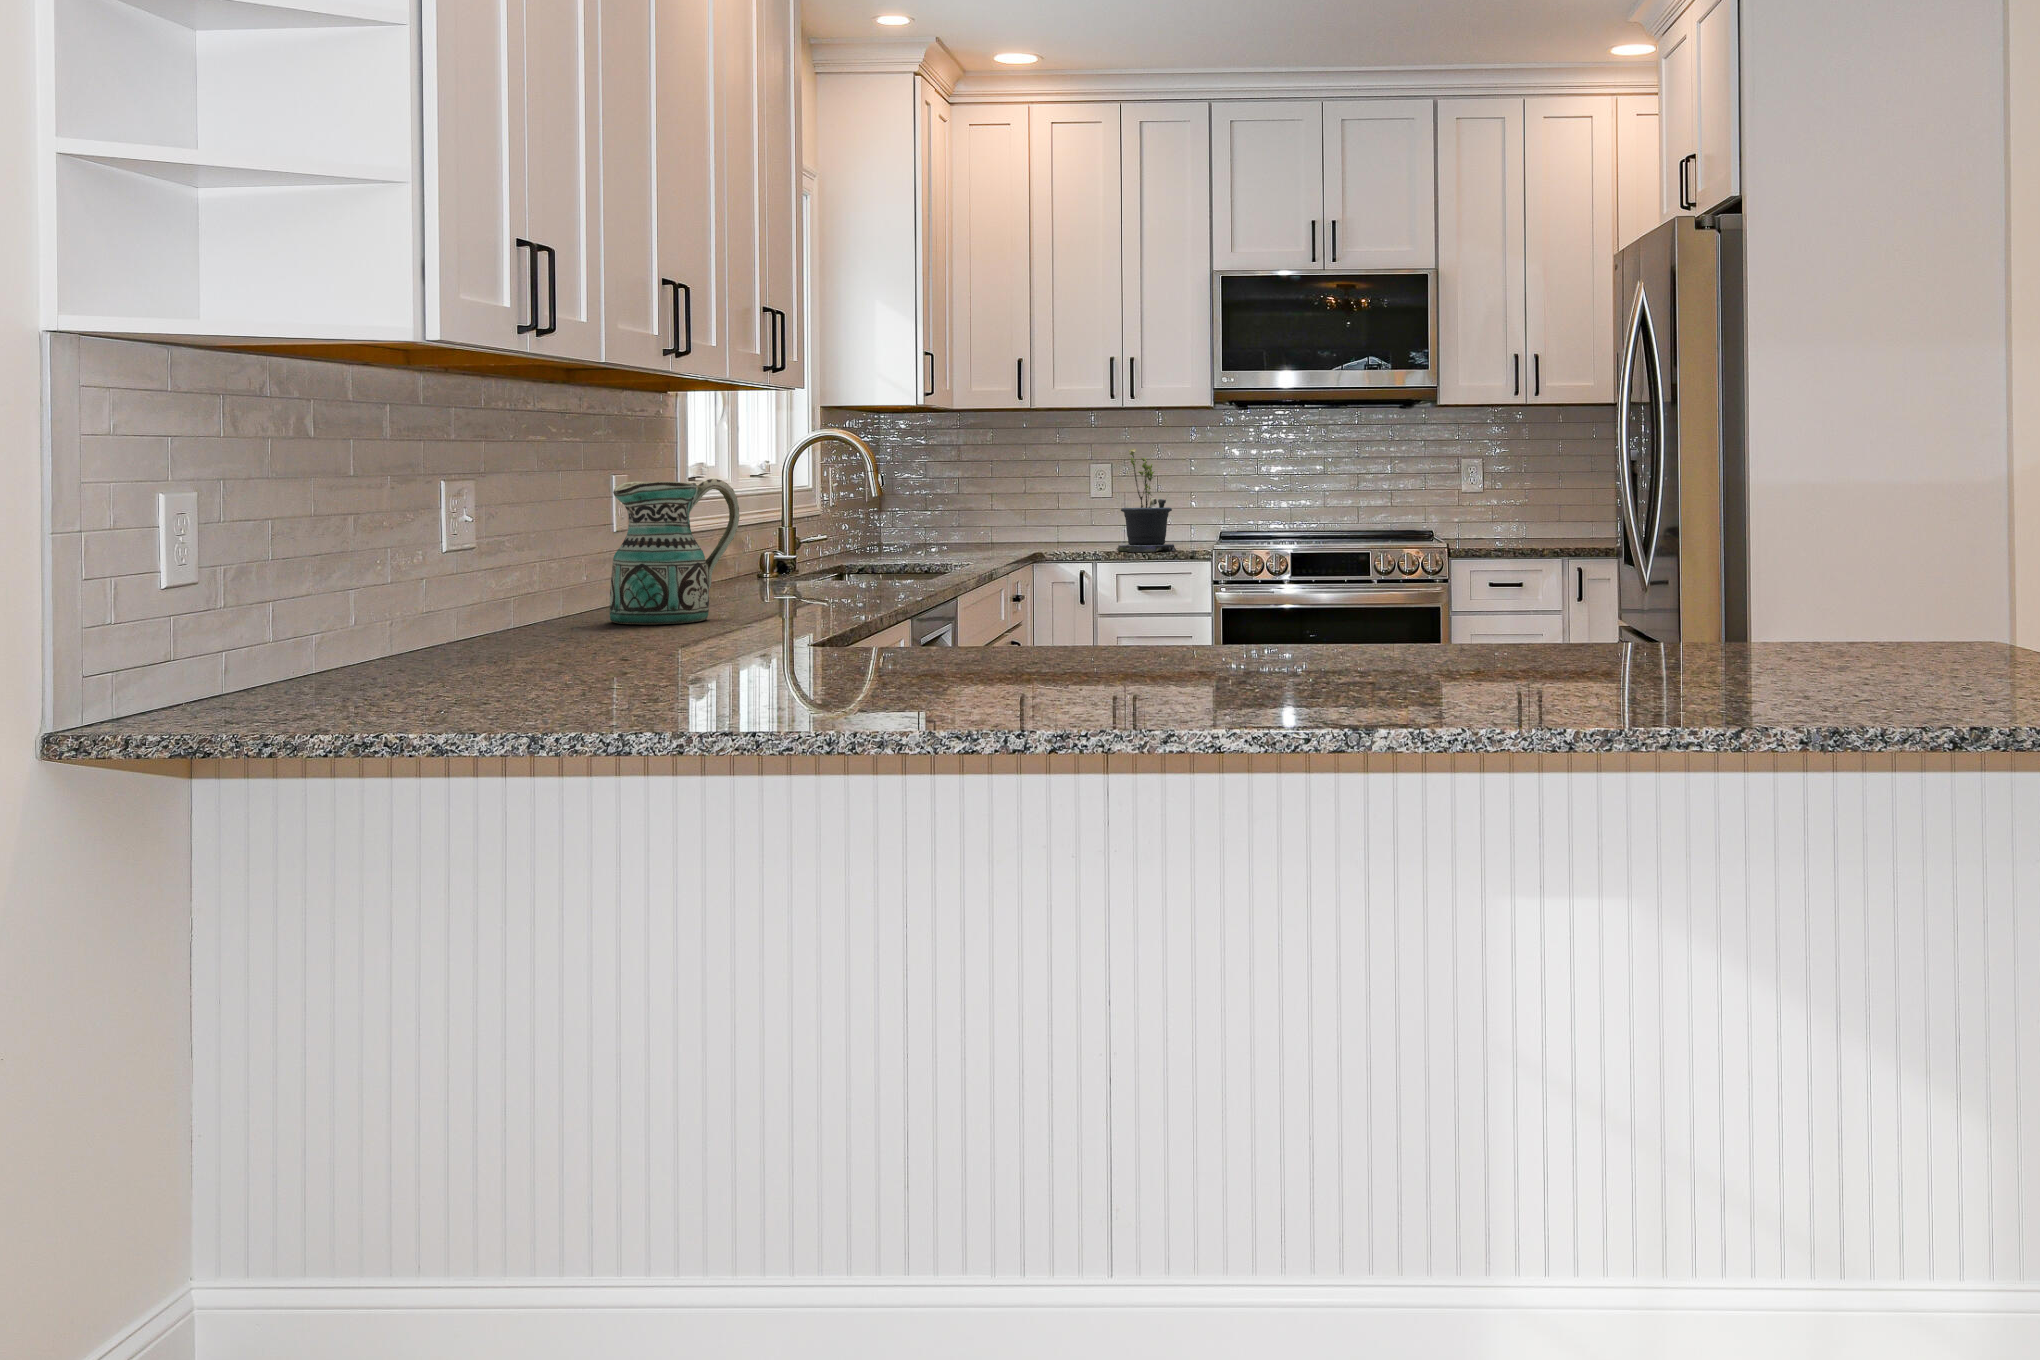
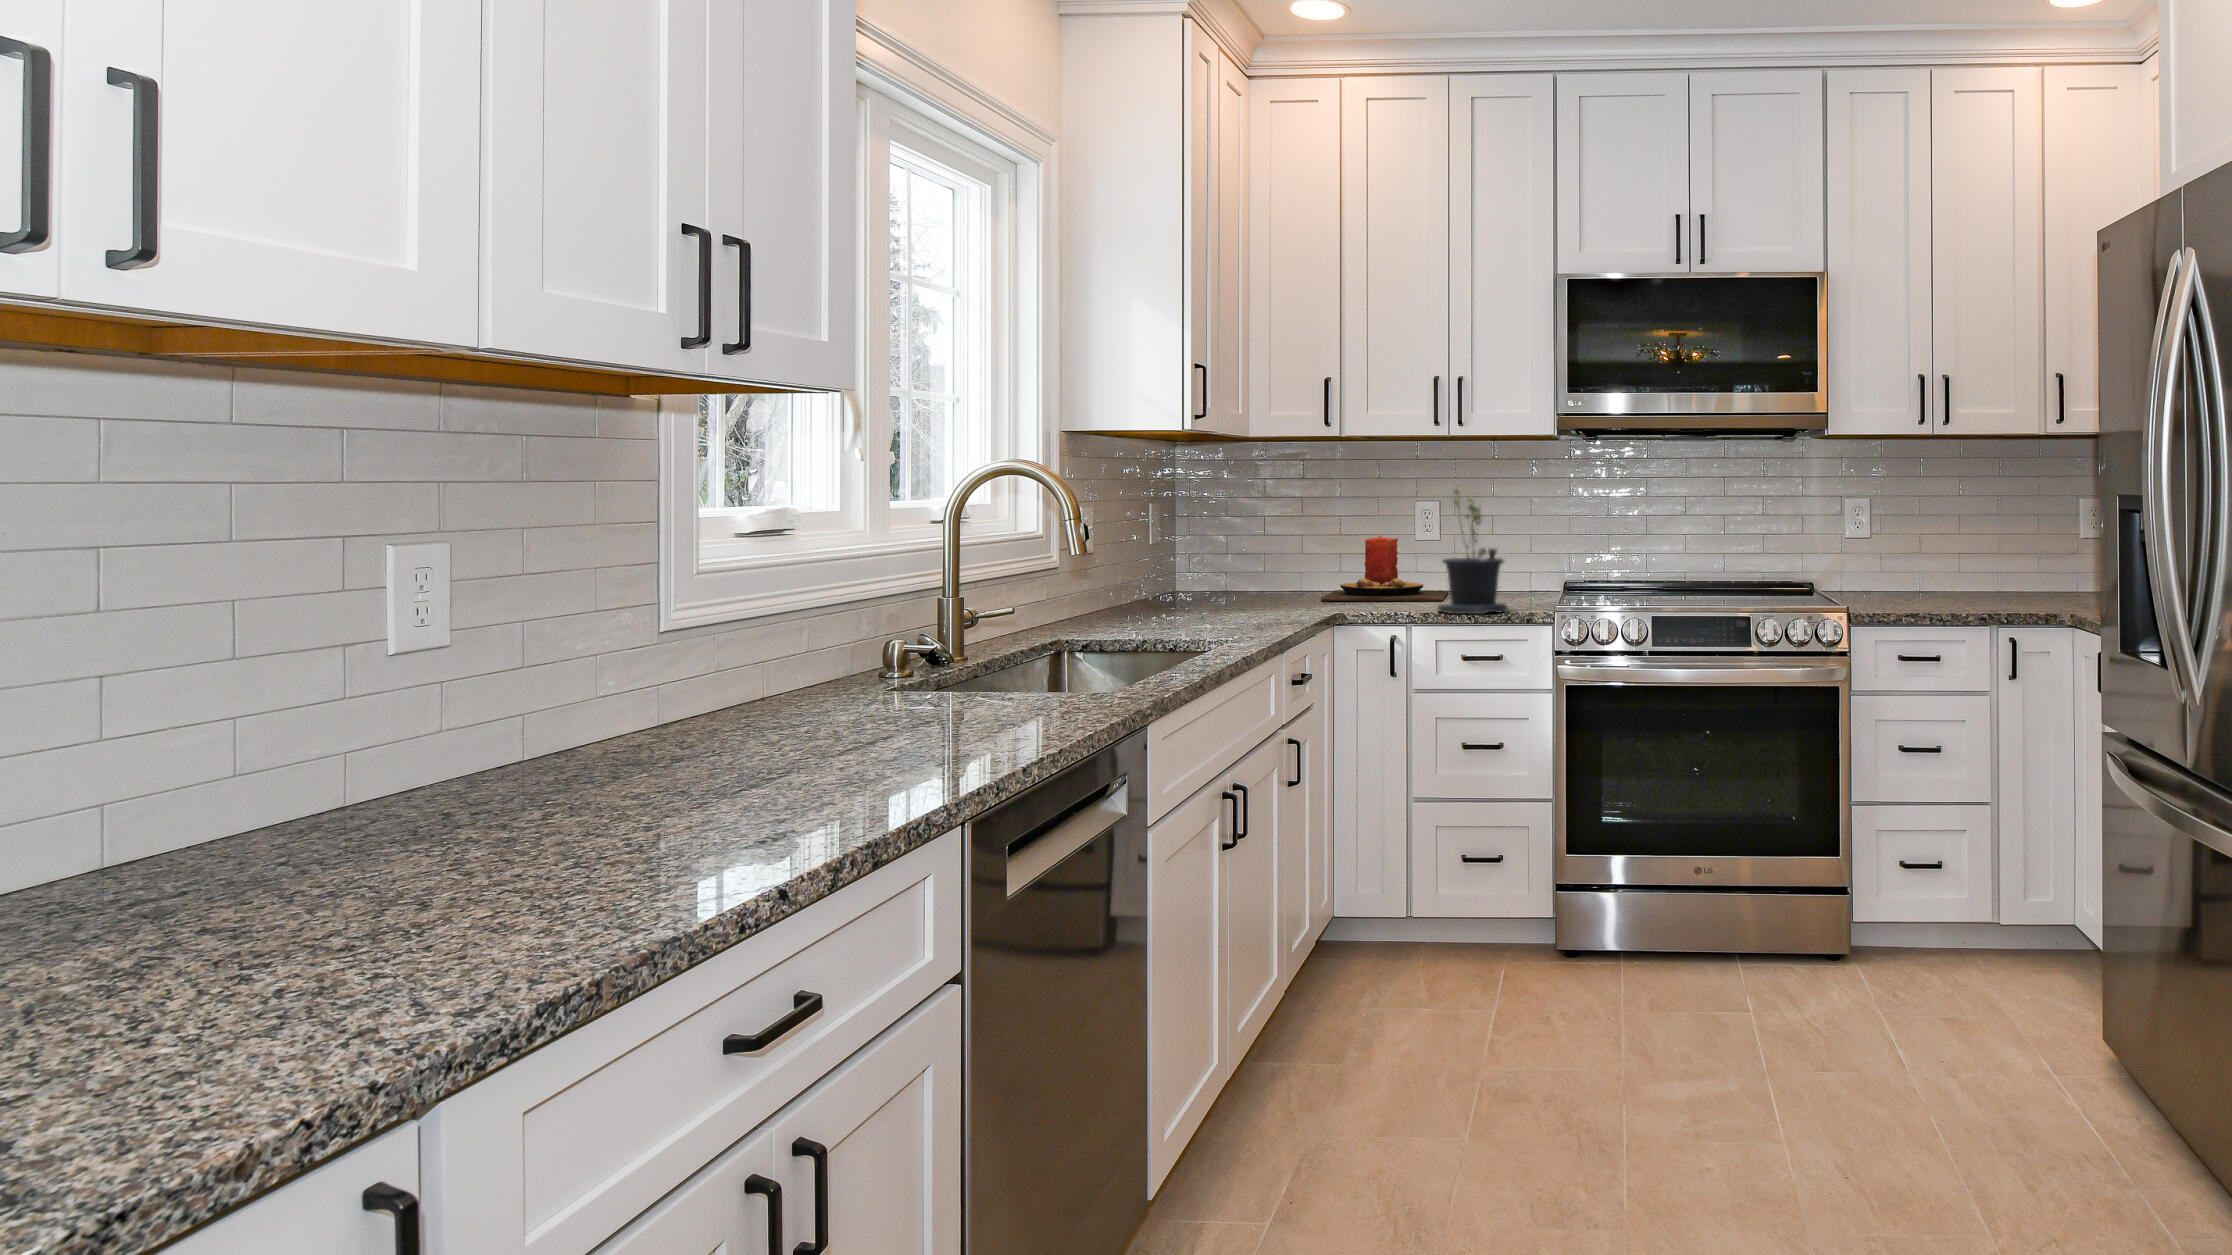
ceramic pitcher: present [610,479,740,624] -> none [215,559,575,894]
candle: none [1015,492,1120,547] -> present [1321,536,1449,601]

